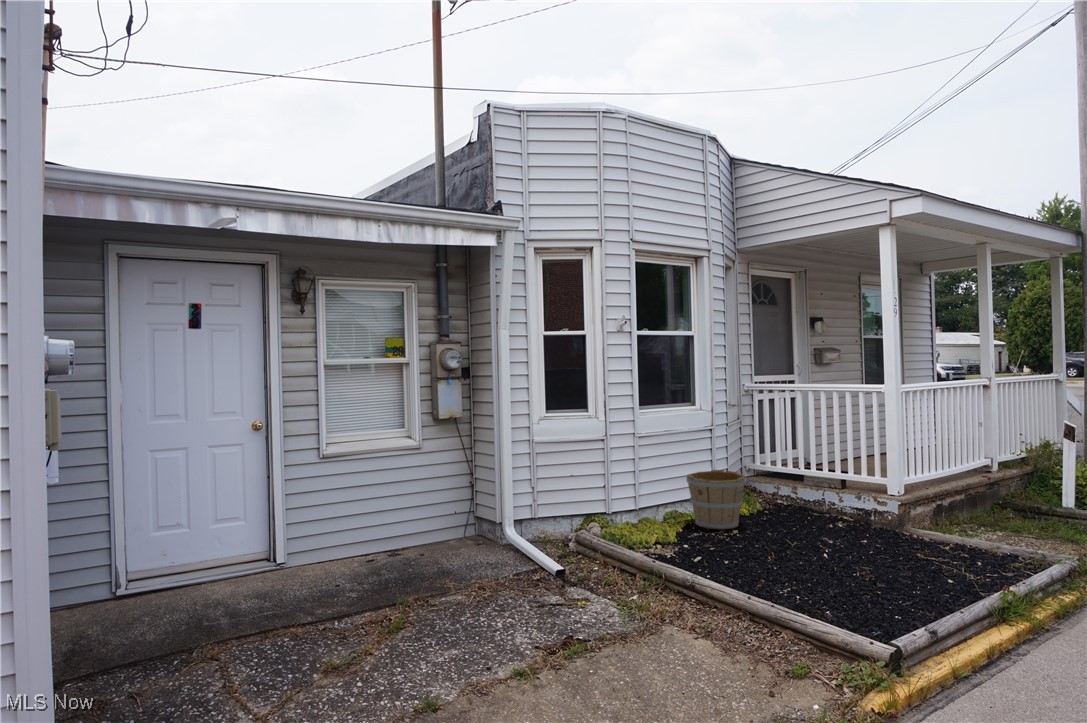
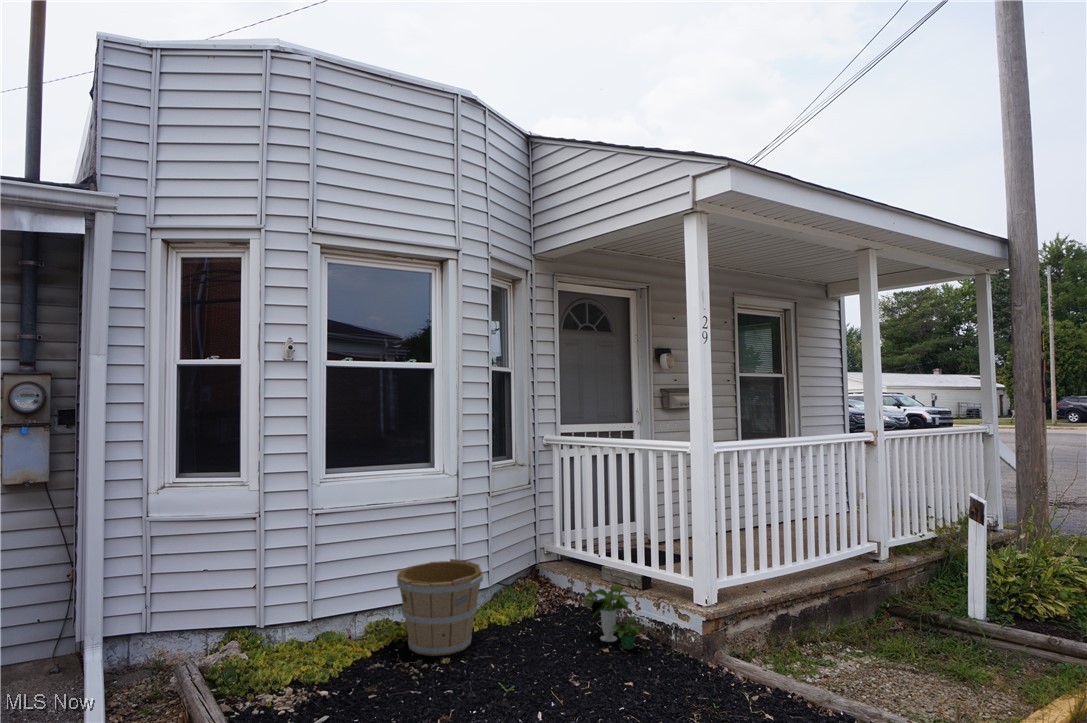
potted plant: none [807,485,857,525] -> present [583,585,640,649]

